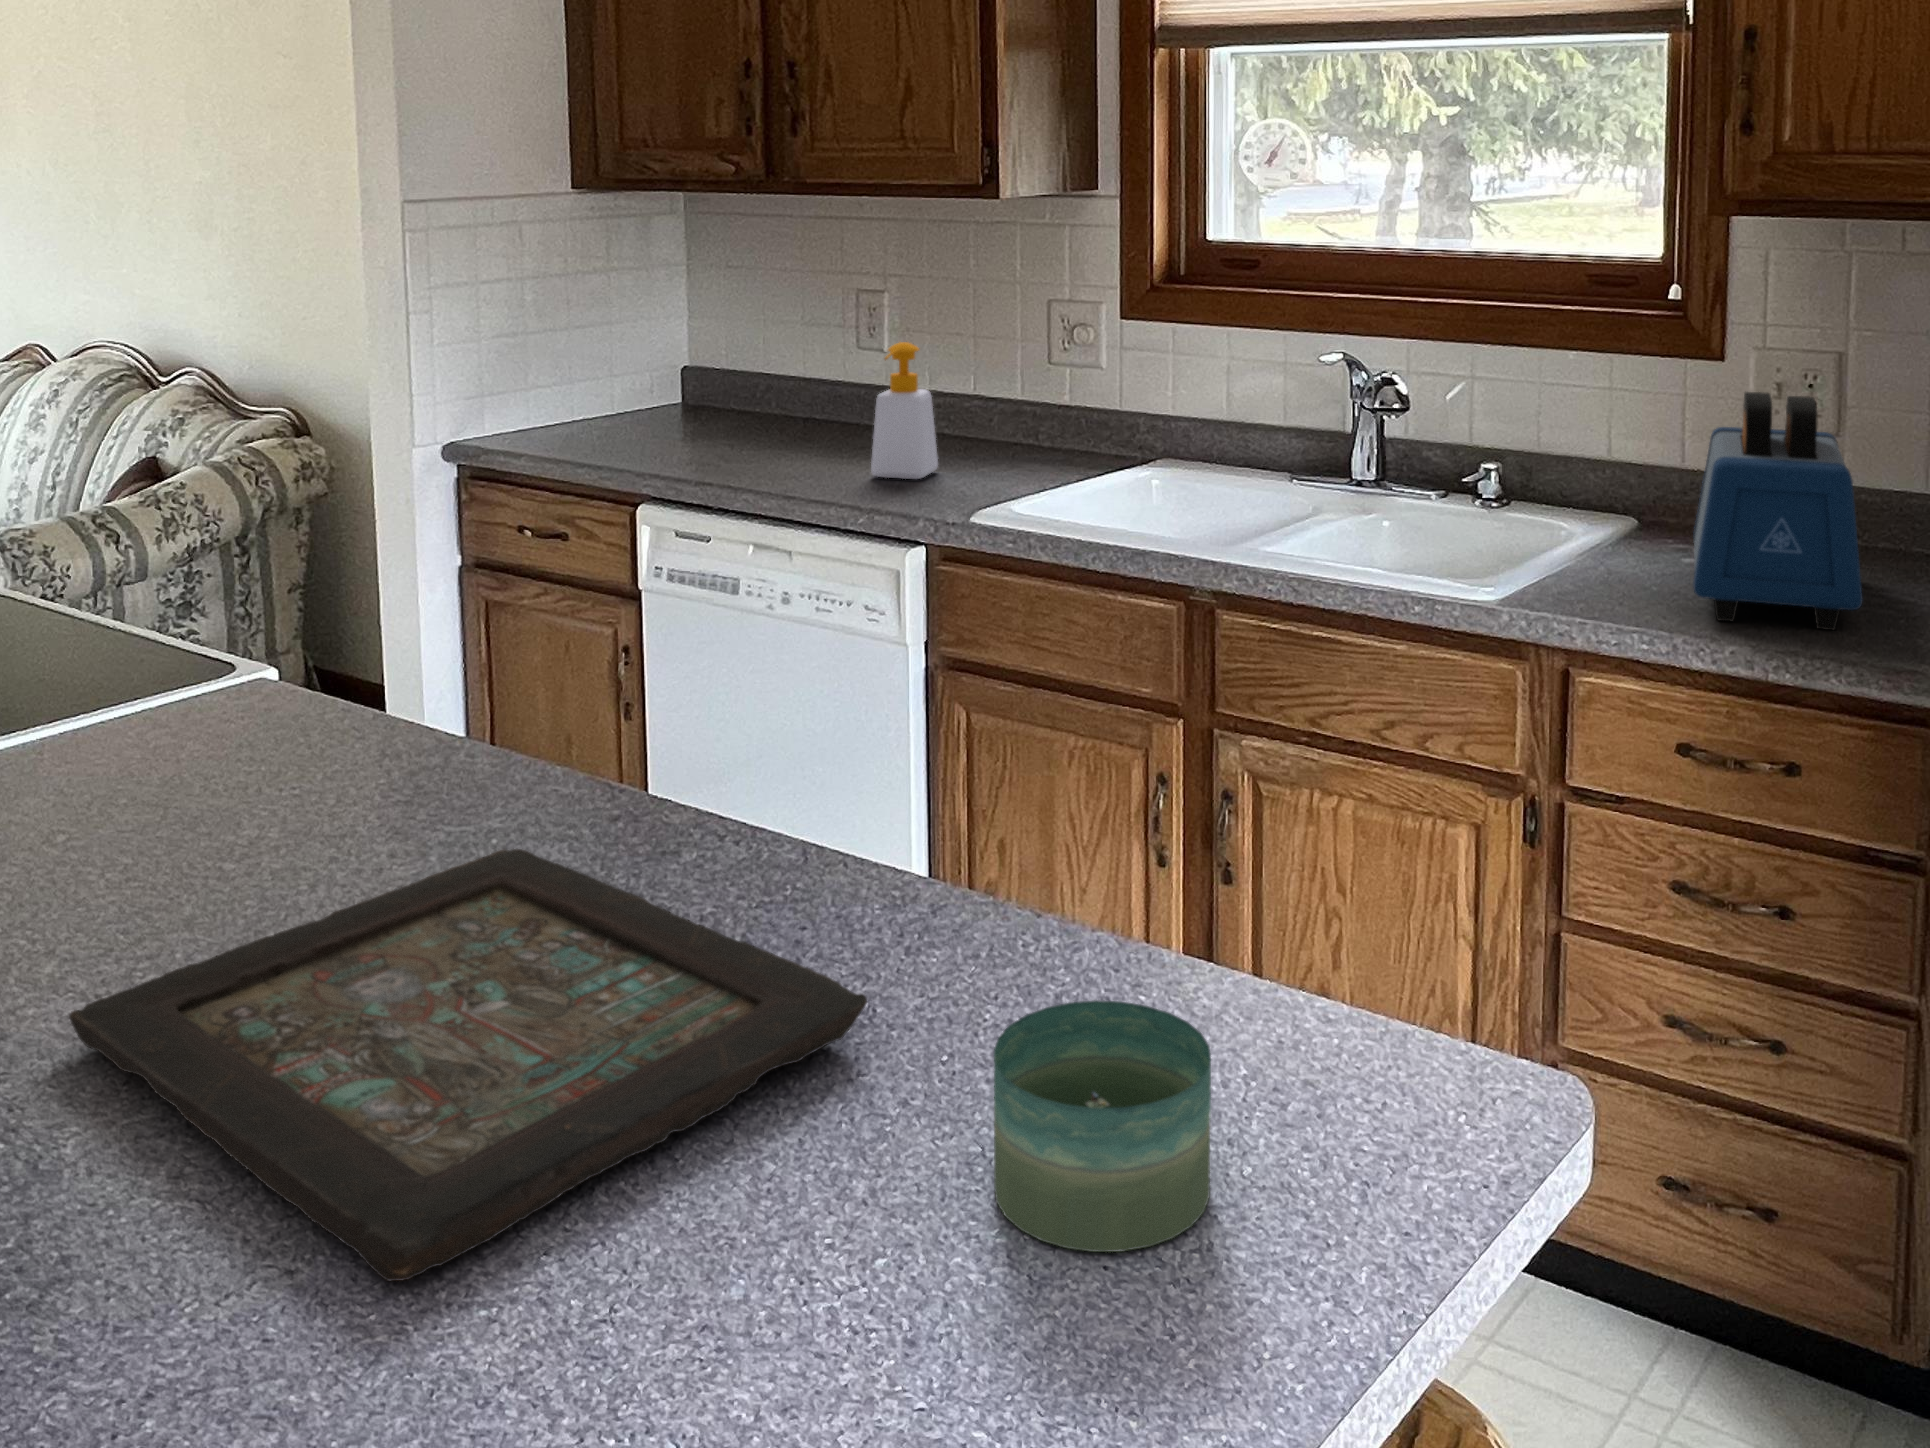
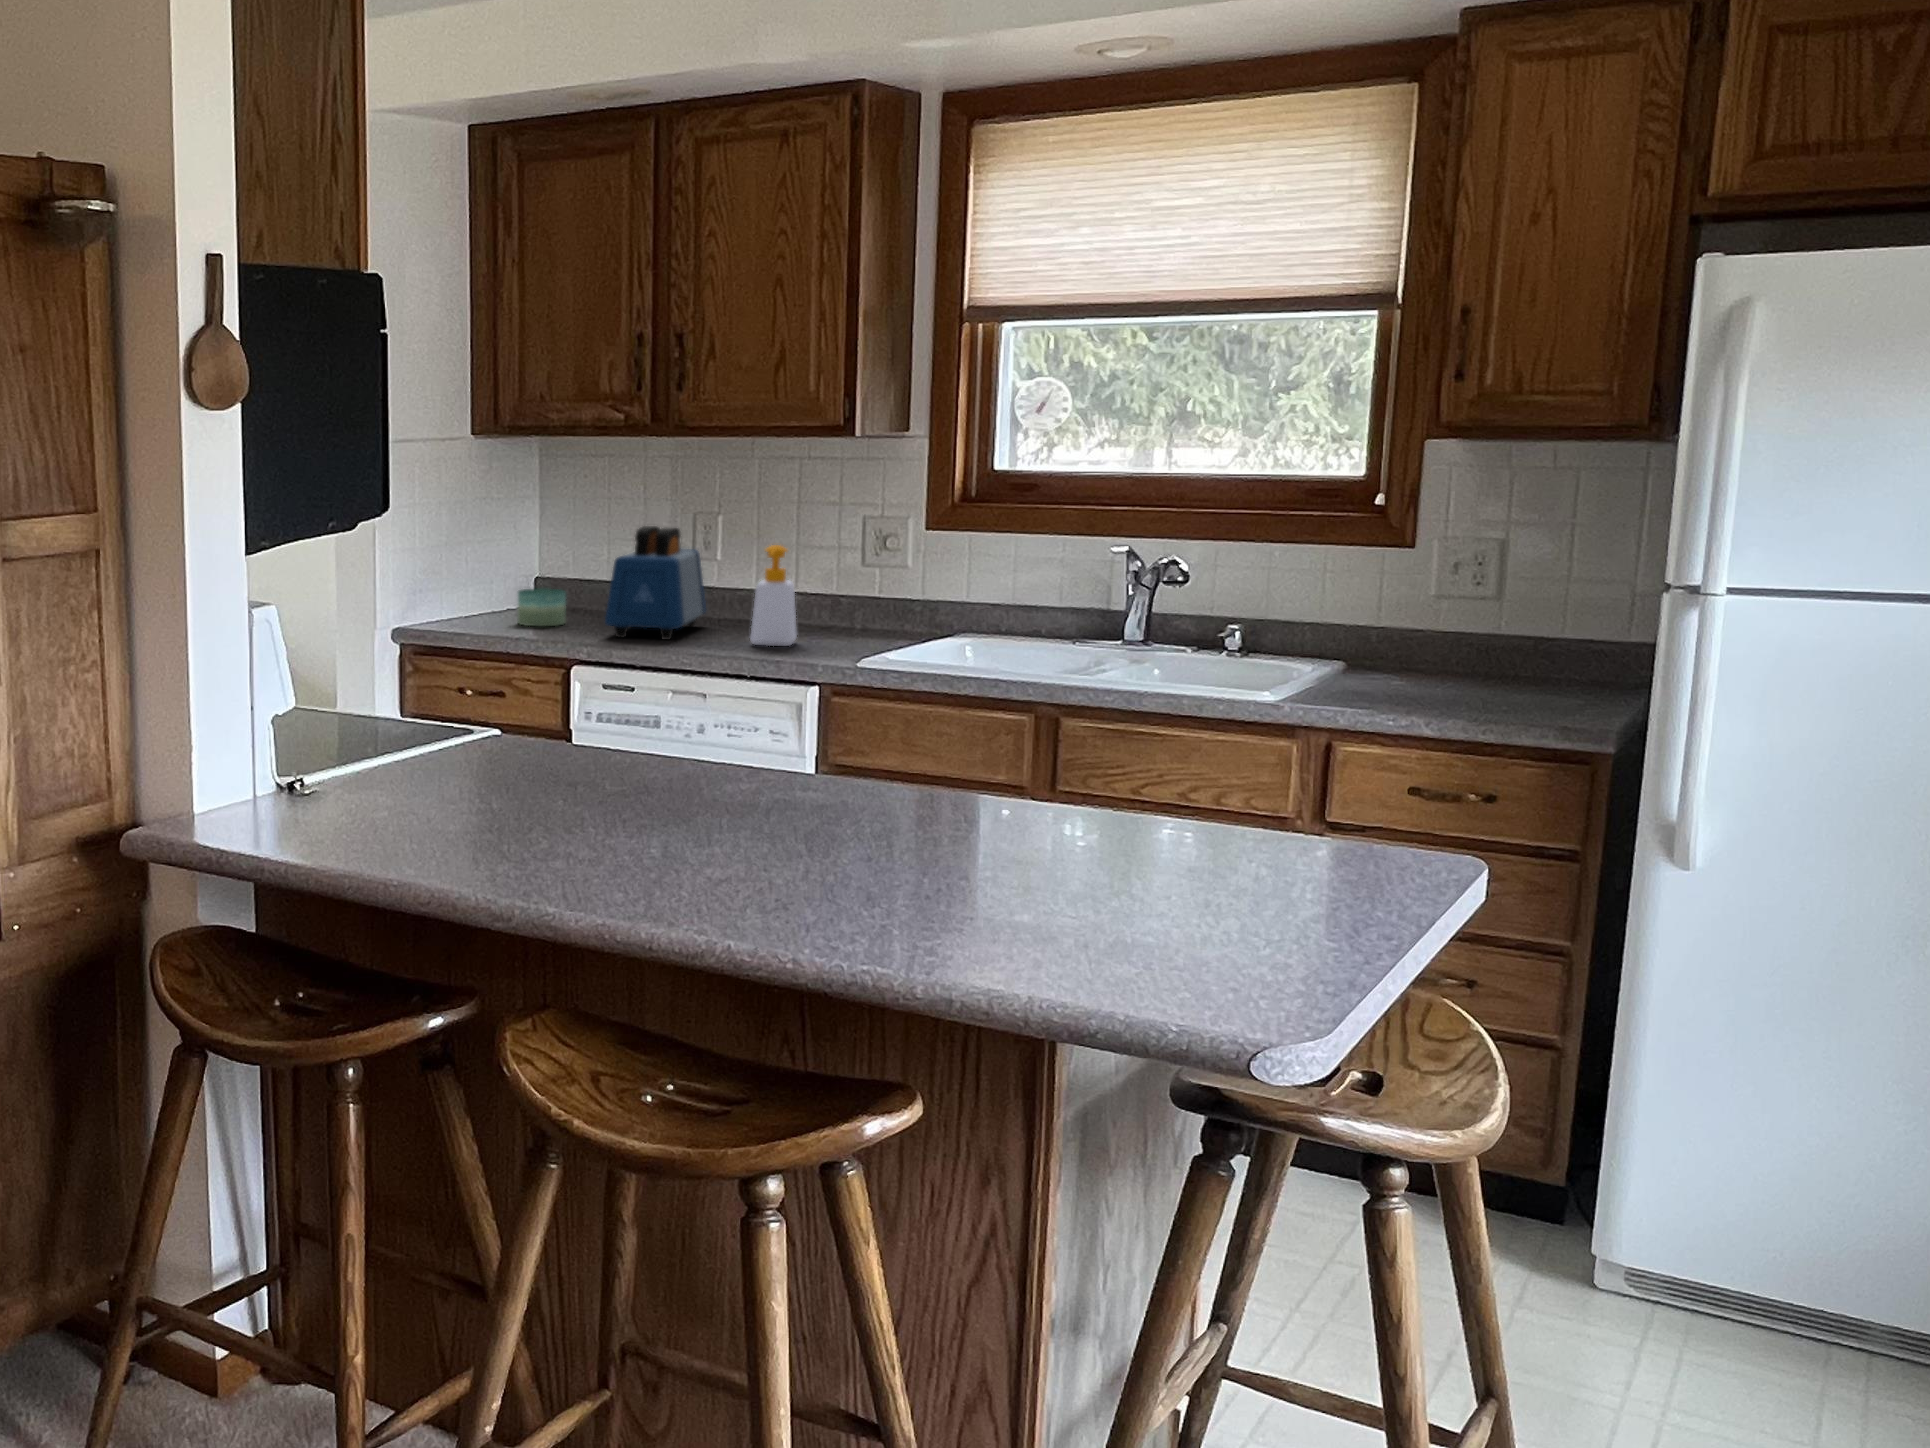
toaster: present [1693,392,1862,630] -> present [605,526,706,639]
decorative tray: present [69,849,867,1281] -> none [690,776,1102,892]
candle: present [994,1000,1211,1252] -> present [517,588,566,626]

